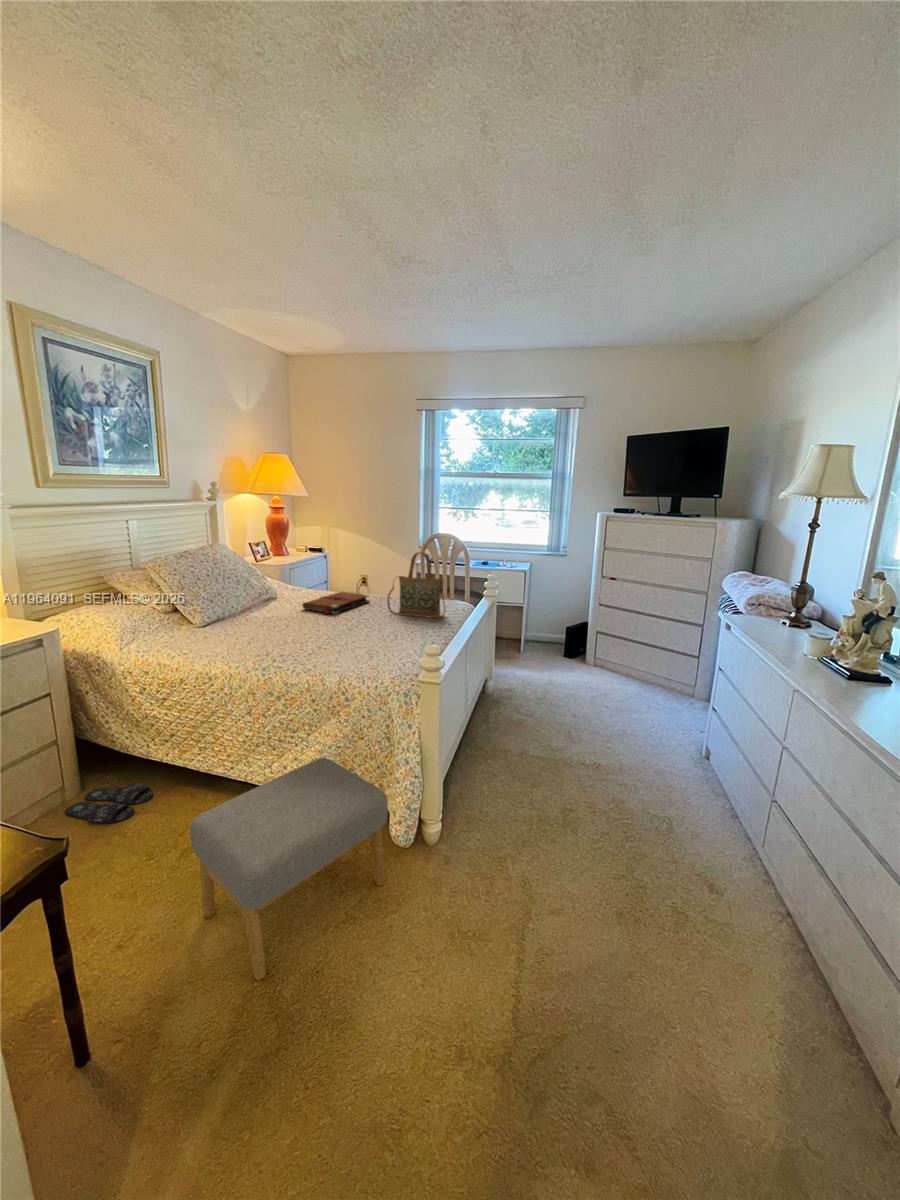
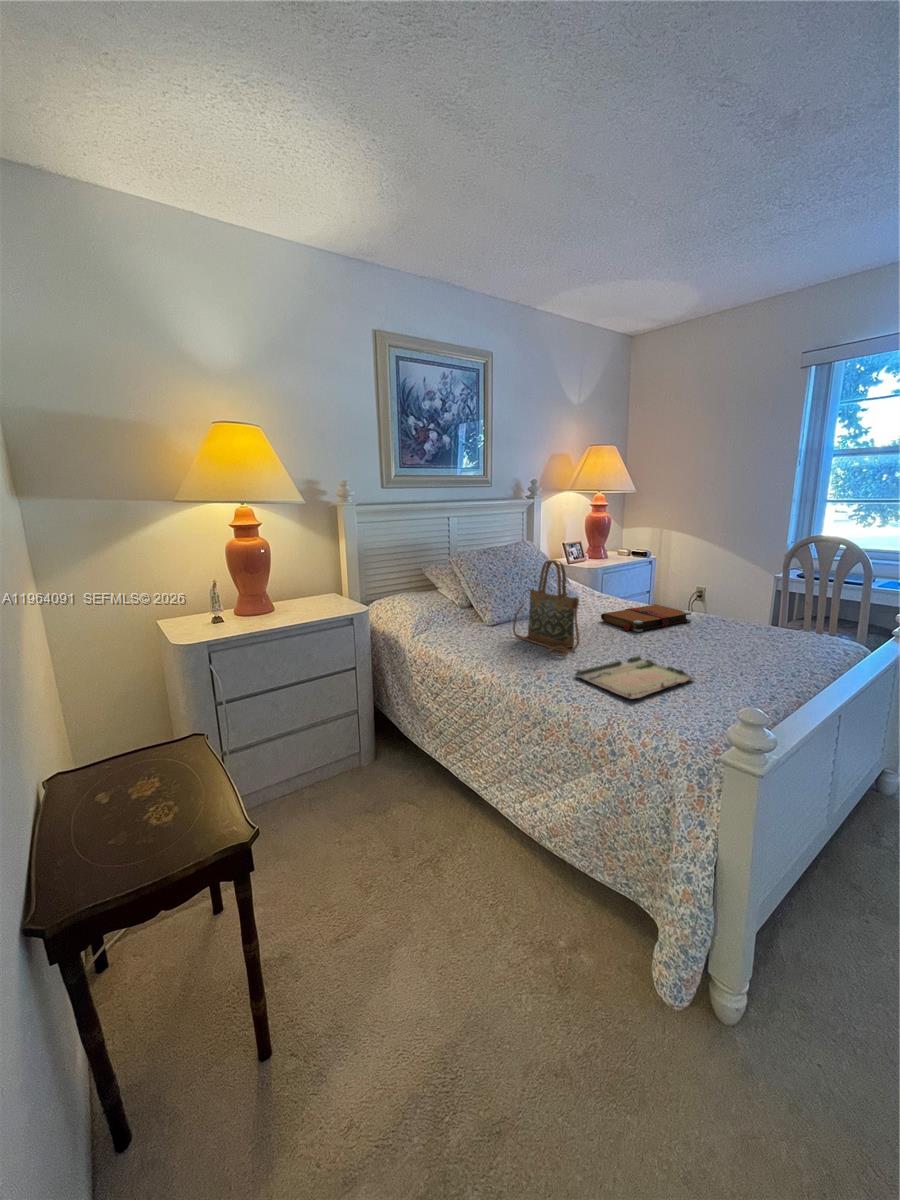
handbag: present [387,552,446,621] -> present [513,560,579,656]
tray: none [302,631,386,660] -> present [575,656,693,699]
footstool: present [190,758,388,980] -> none [400,820,643,1094]
slippers: present [65,784,153,824] -> none [355,765,421,805]

